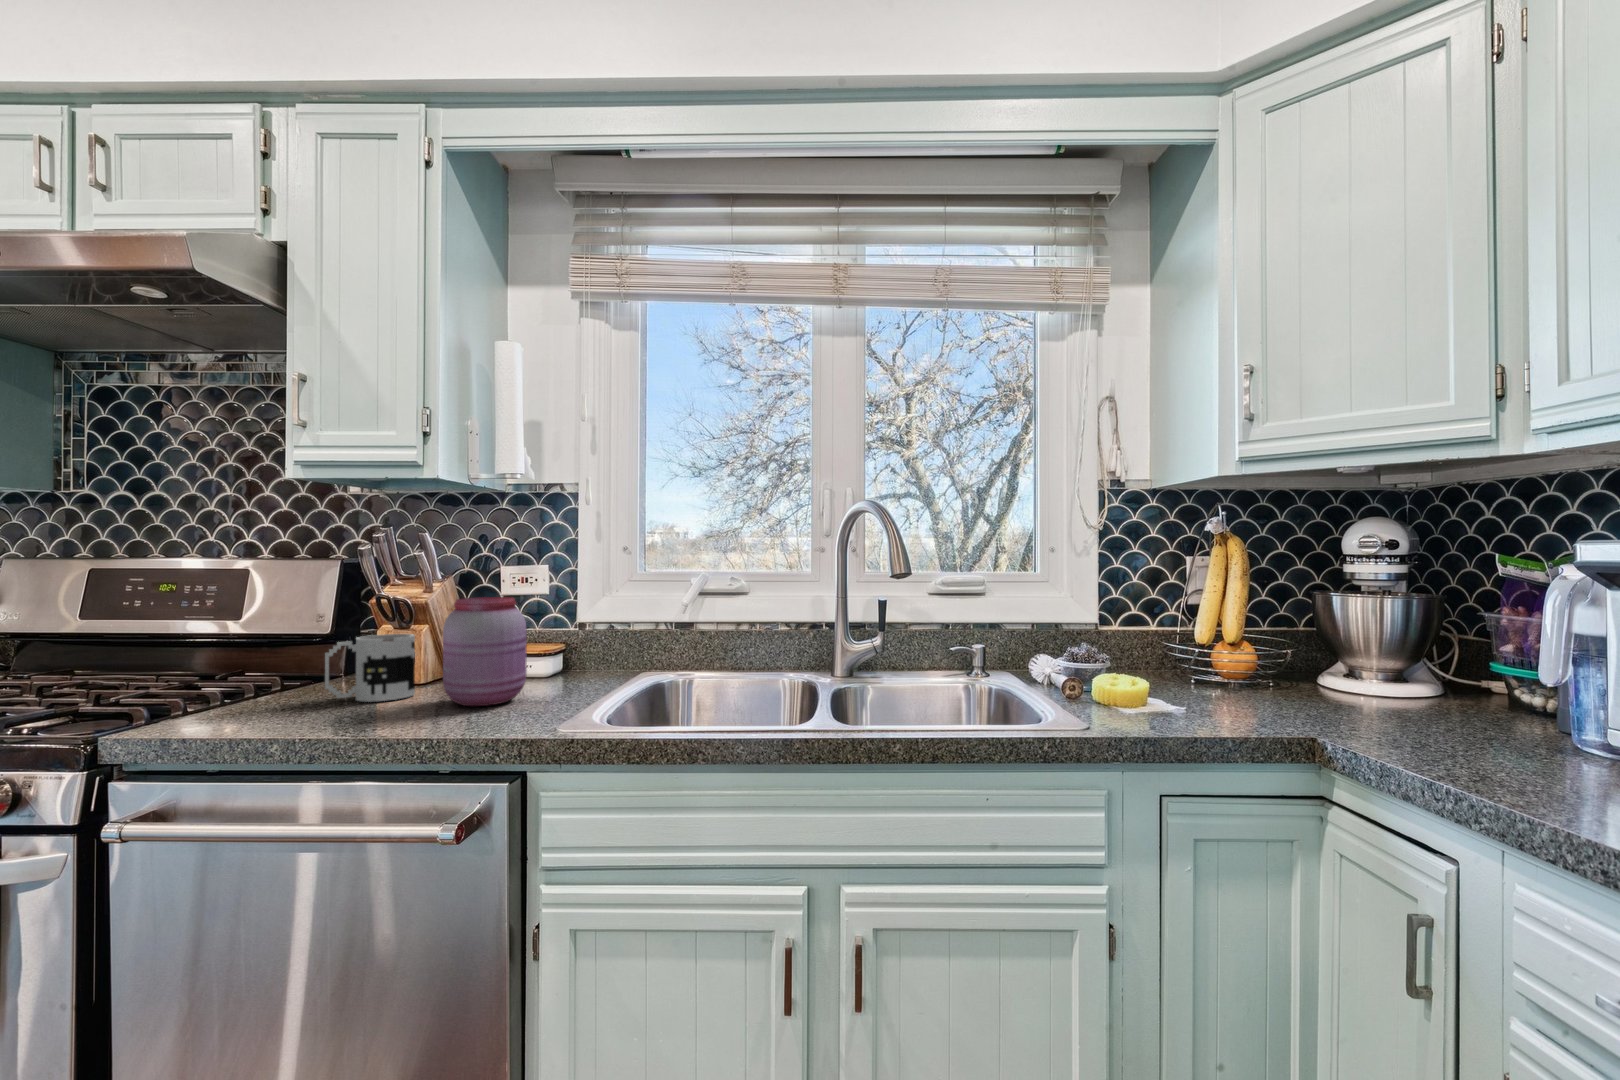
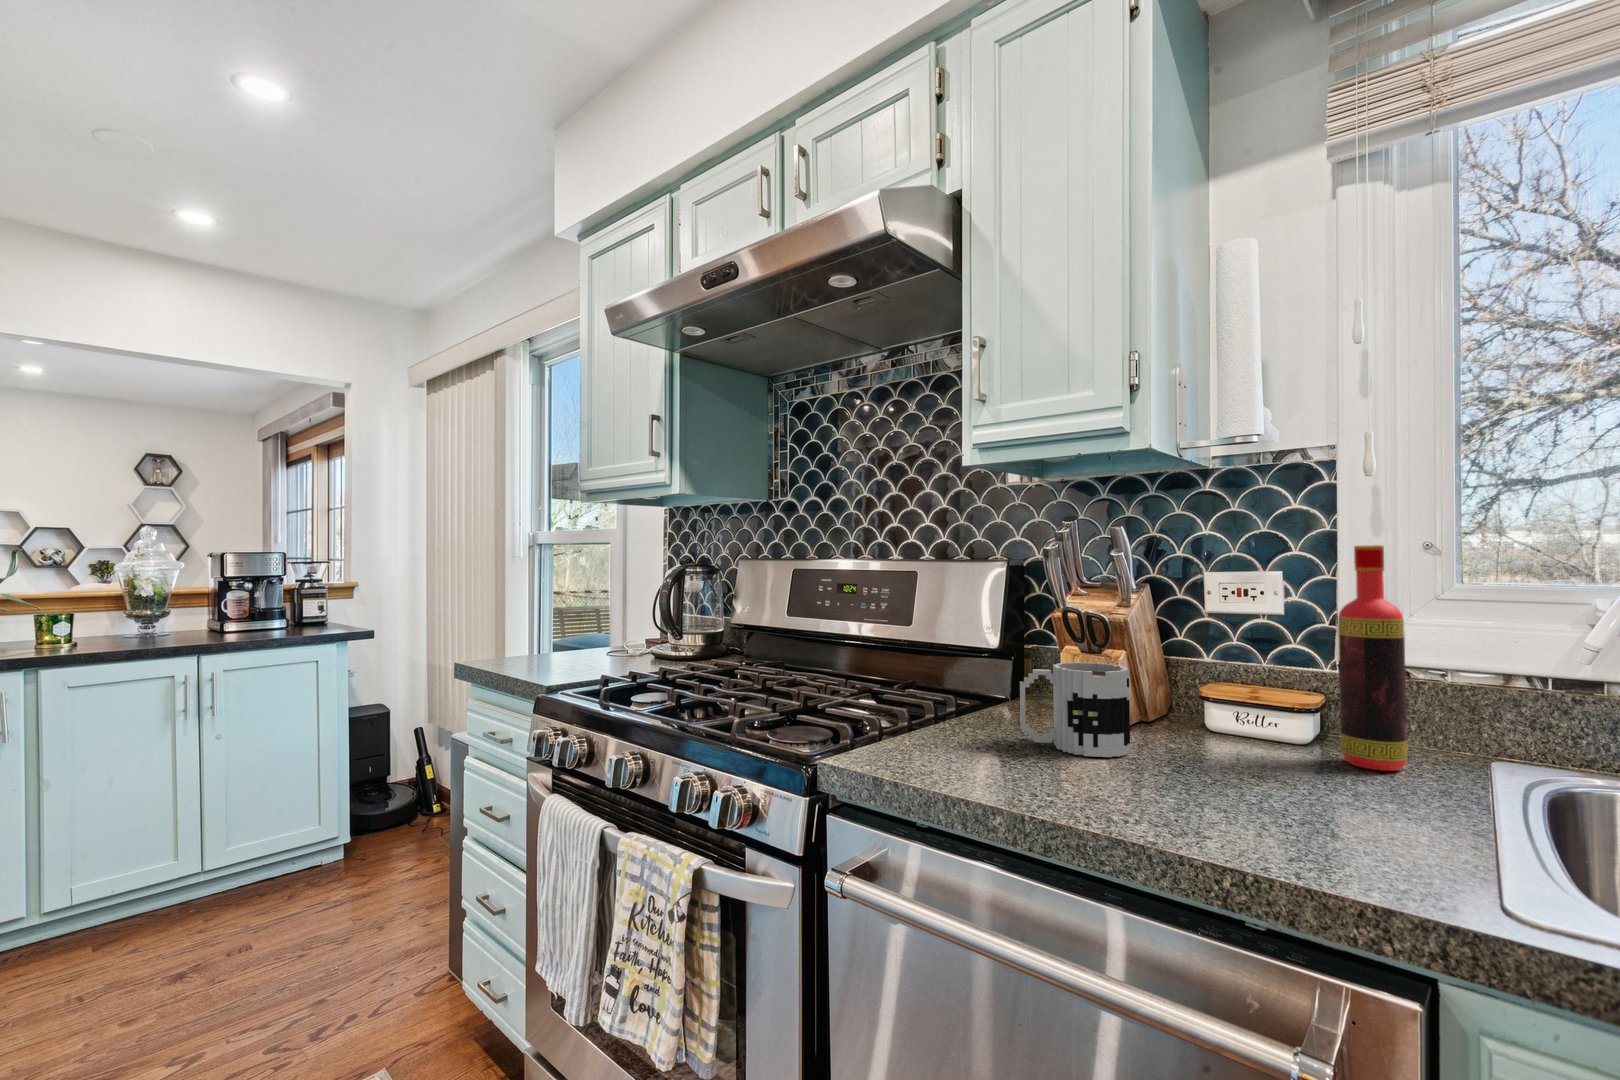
bottle: none [556,547,590,683] -> present [1338,545,1408,771]
jar: present [443,597,527,706] -> none [1186,623,1327,799]

